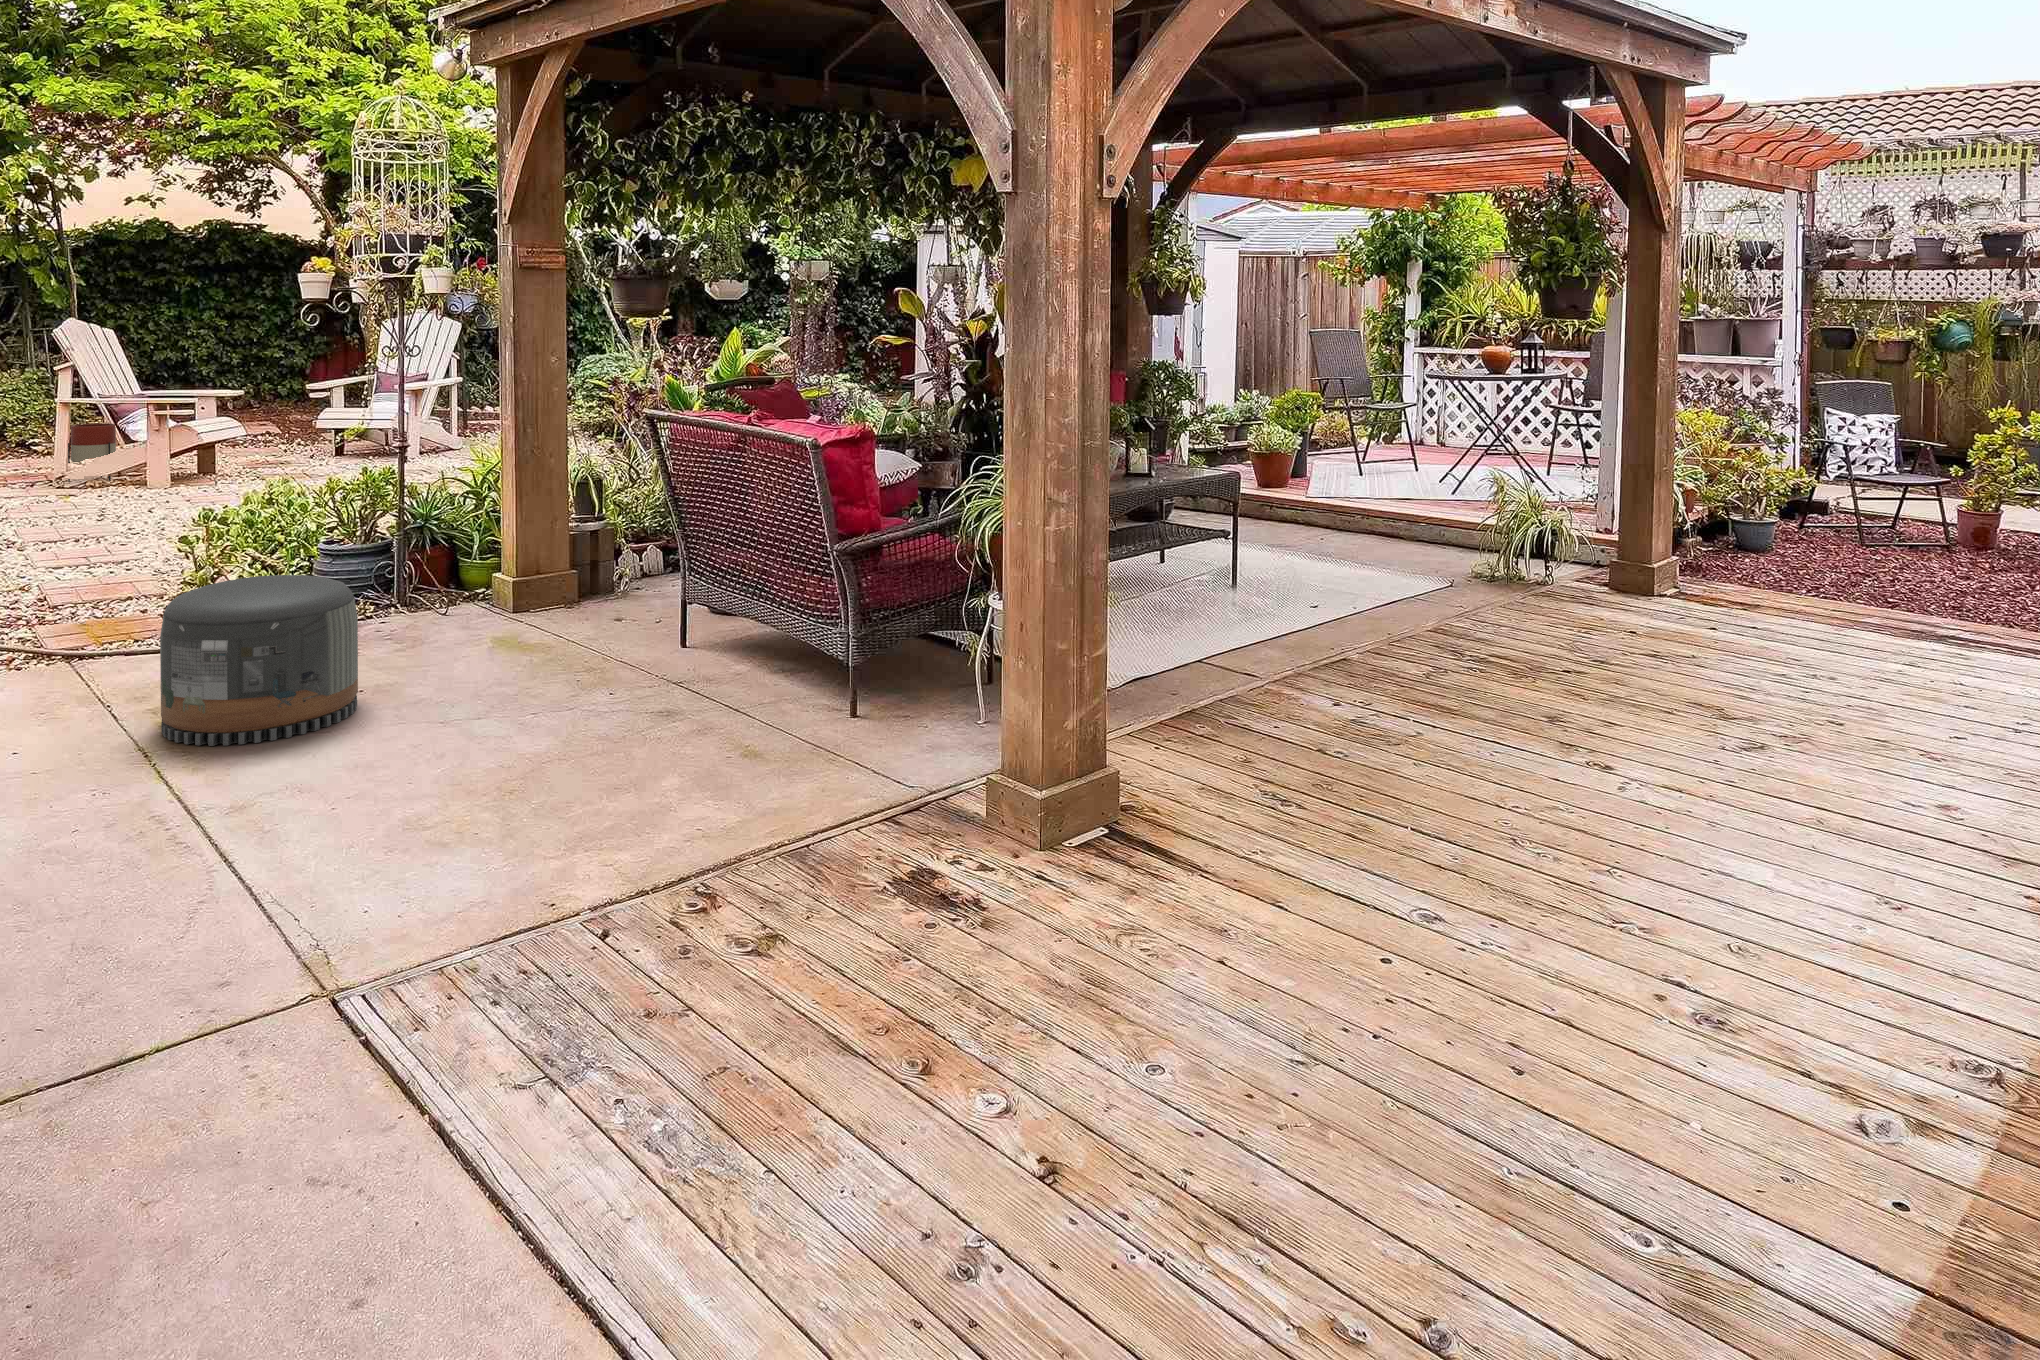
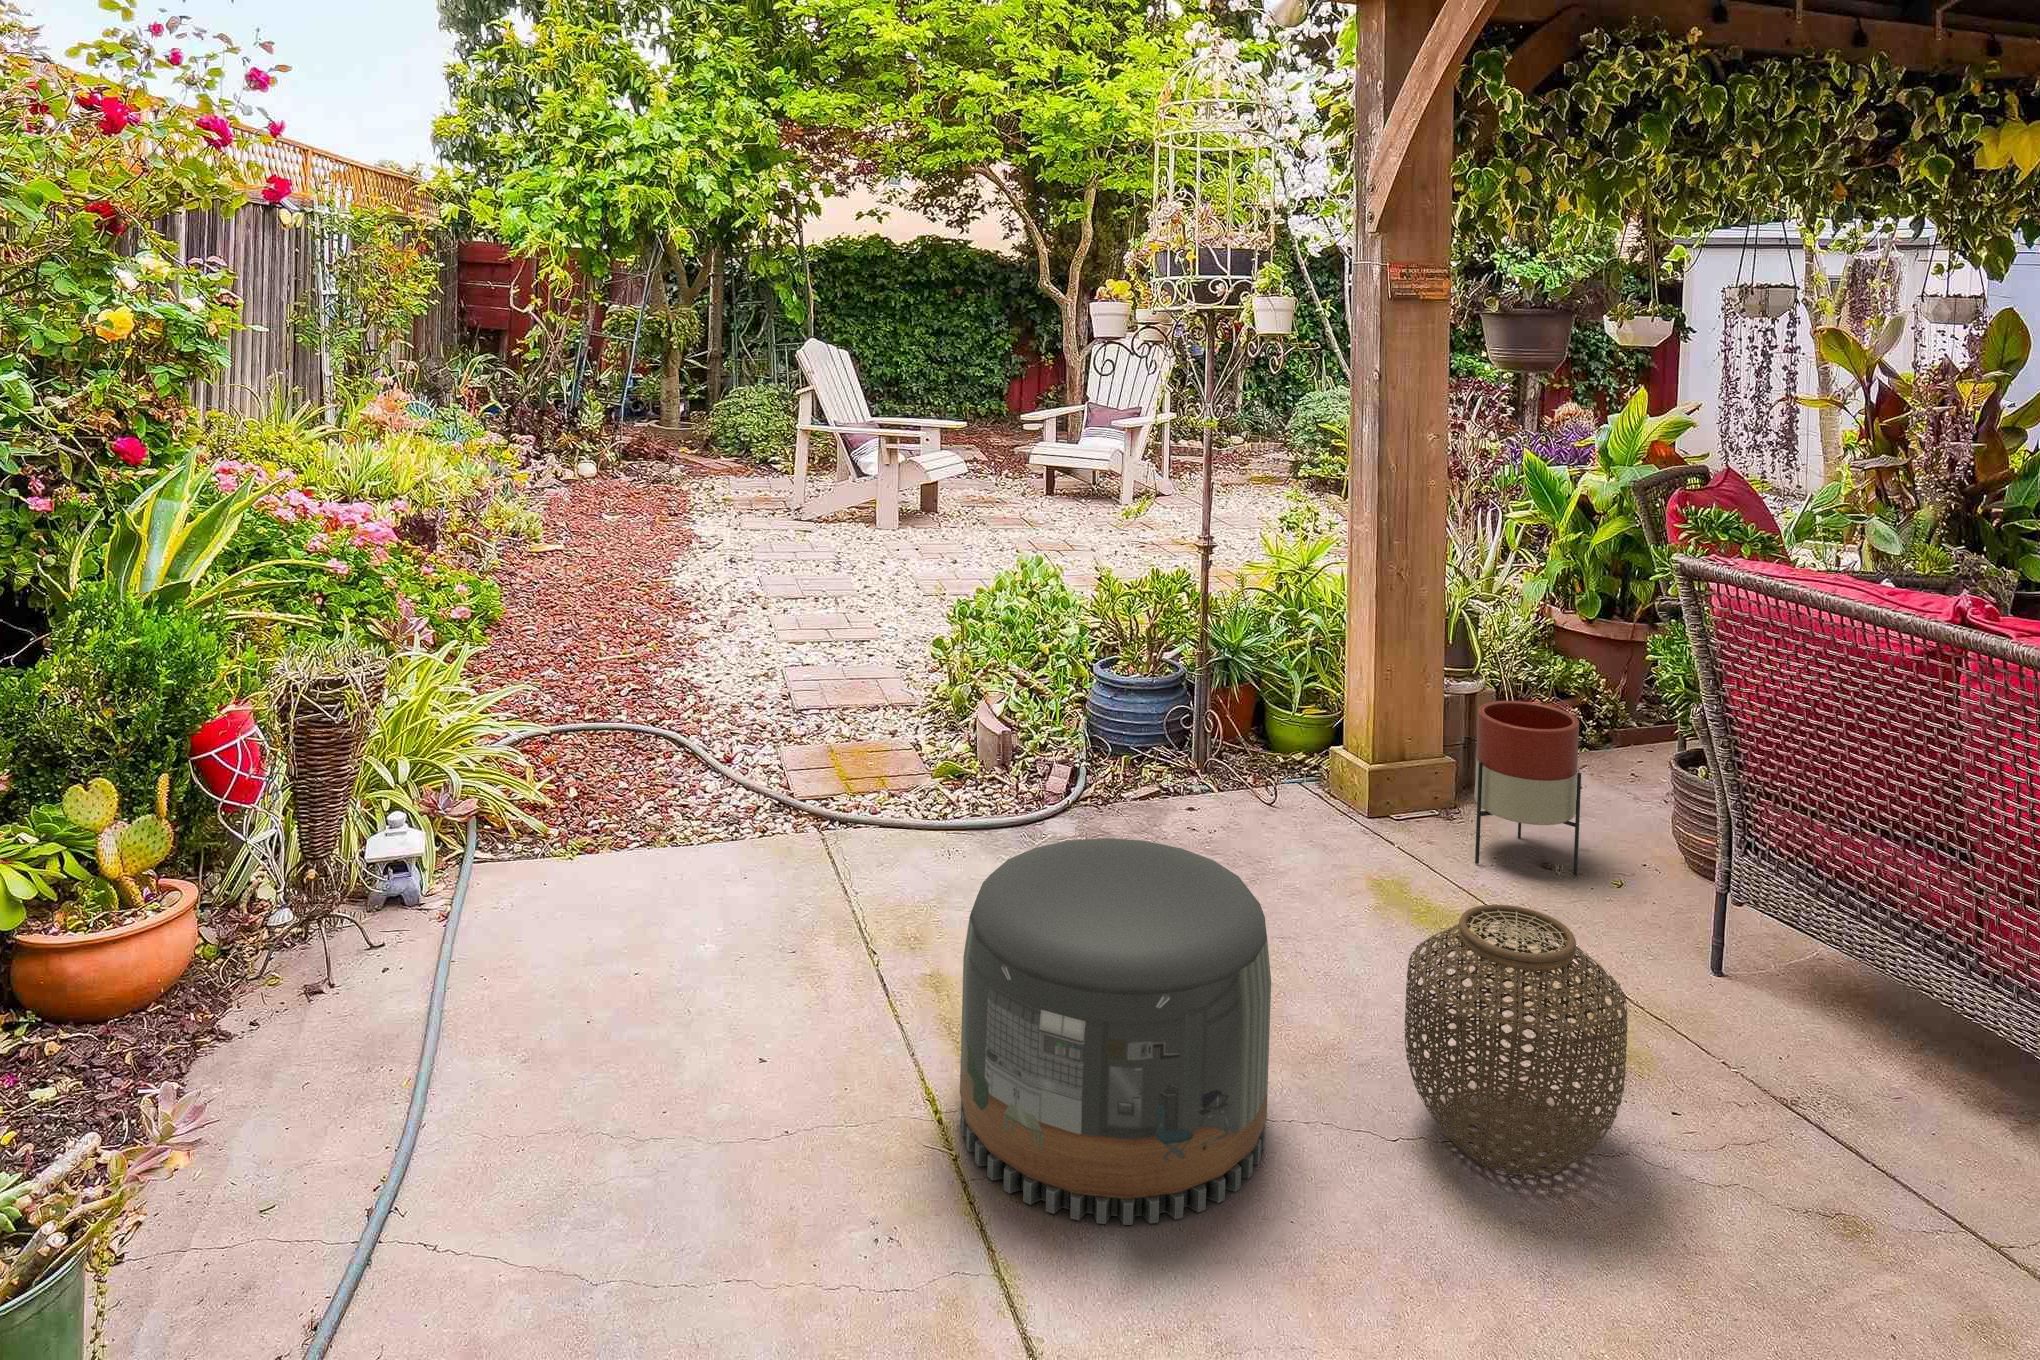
planter: present [68,423,116,482] -> present [1474,701,1581,876]
woven basket: none [438,579,553,703] -> present [1405,904,1627,1176]

